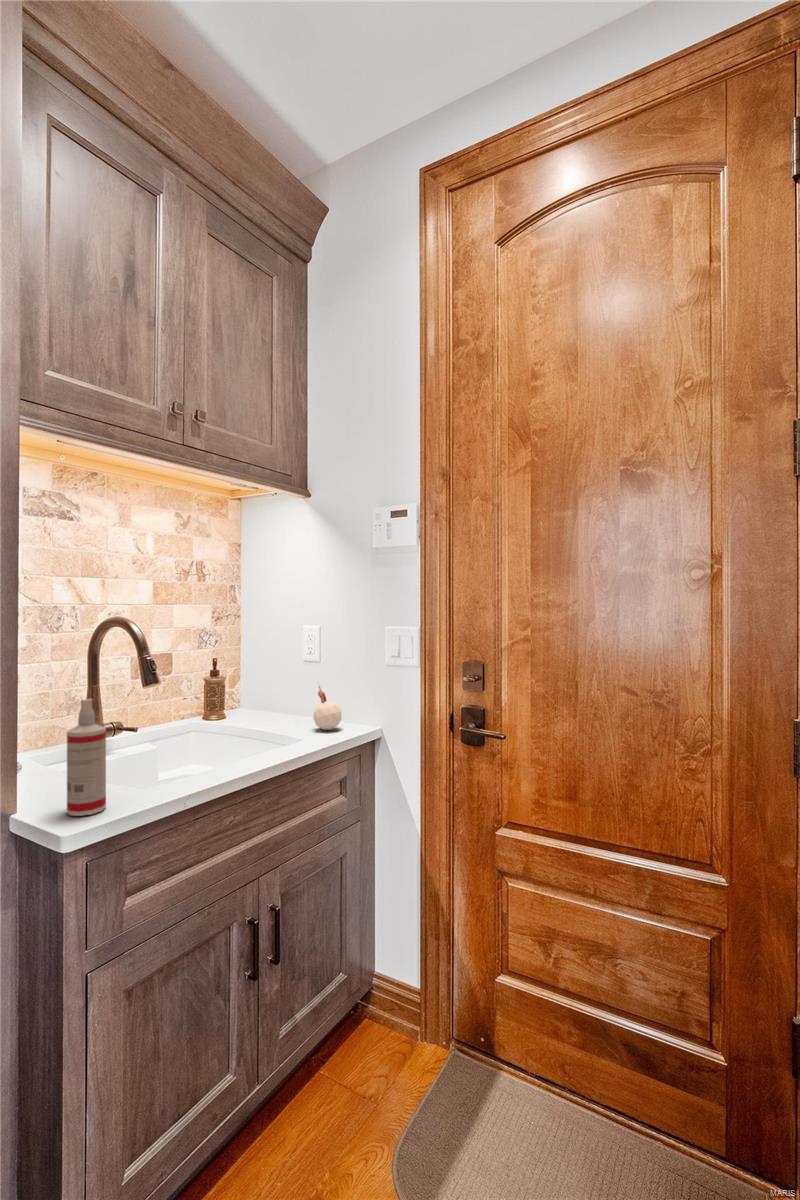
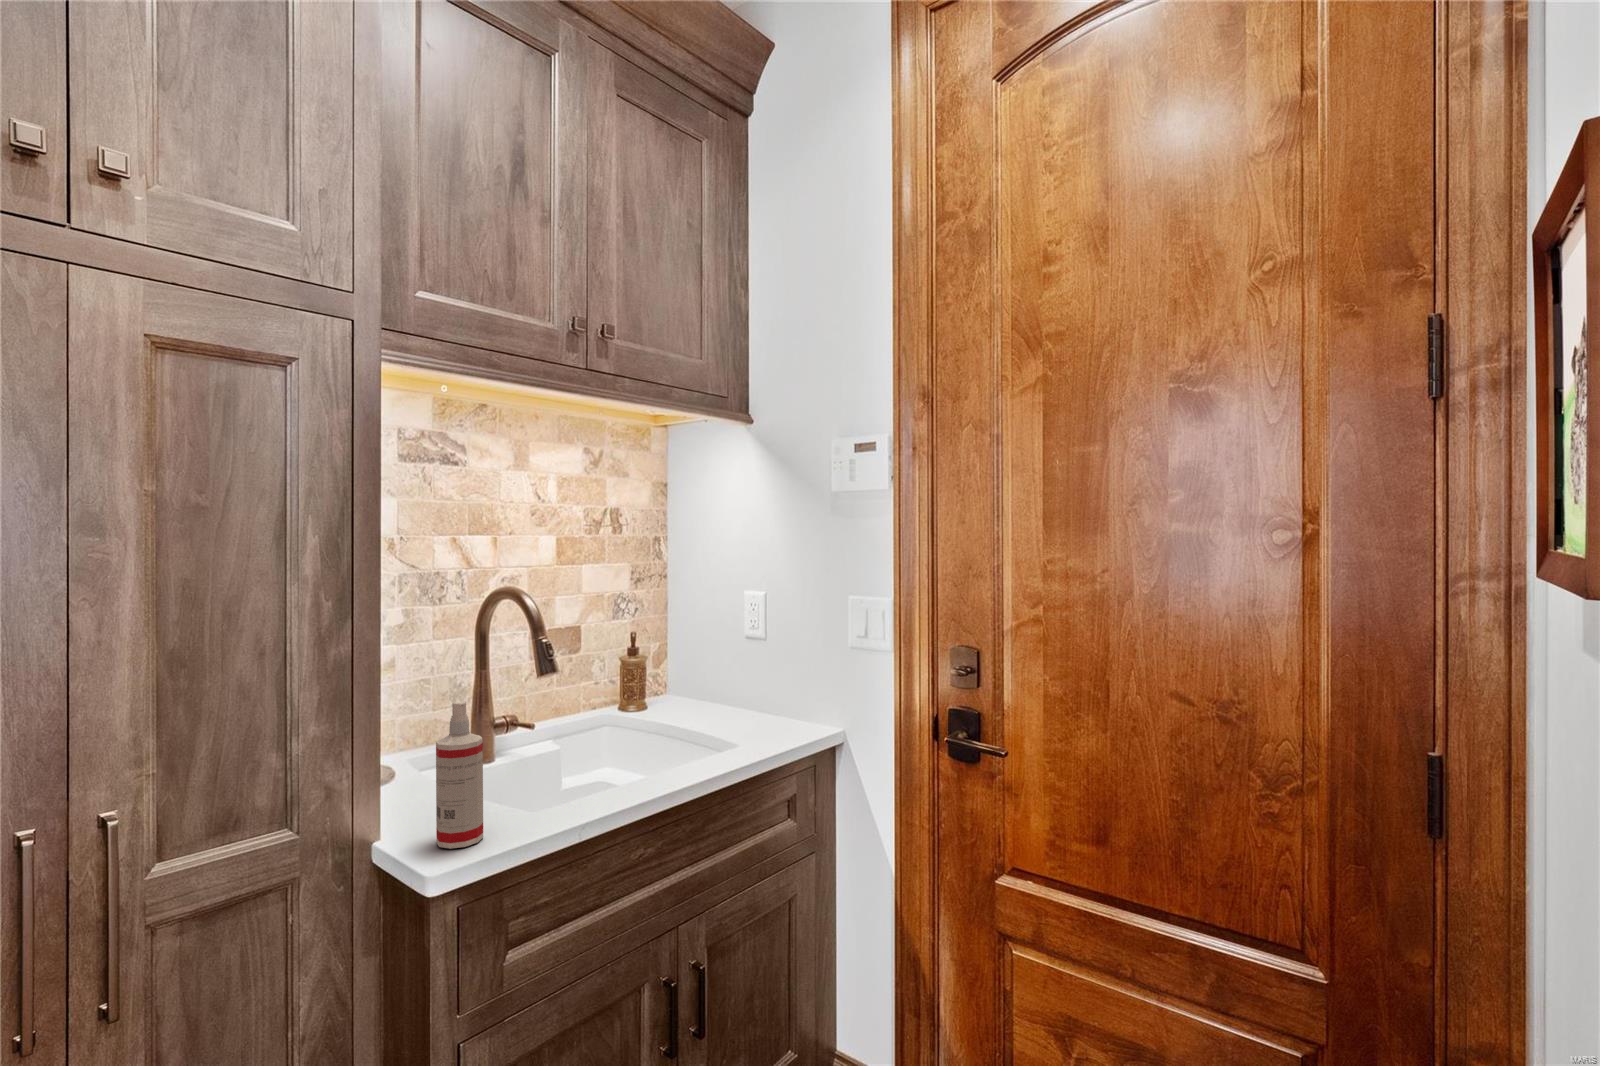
candle: present [314,682,341,730] -> none [756,665,792,731]

